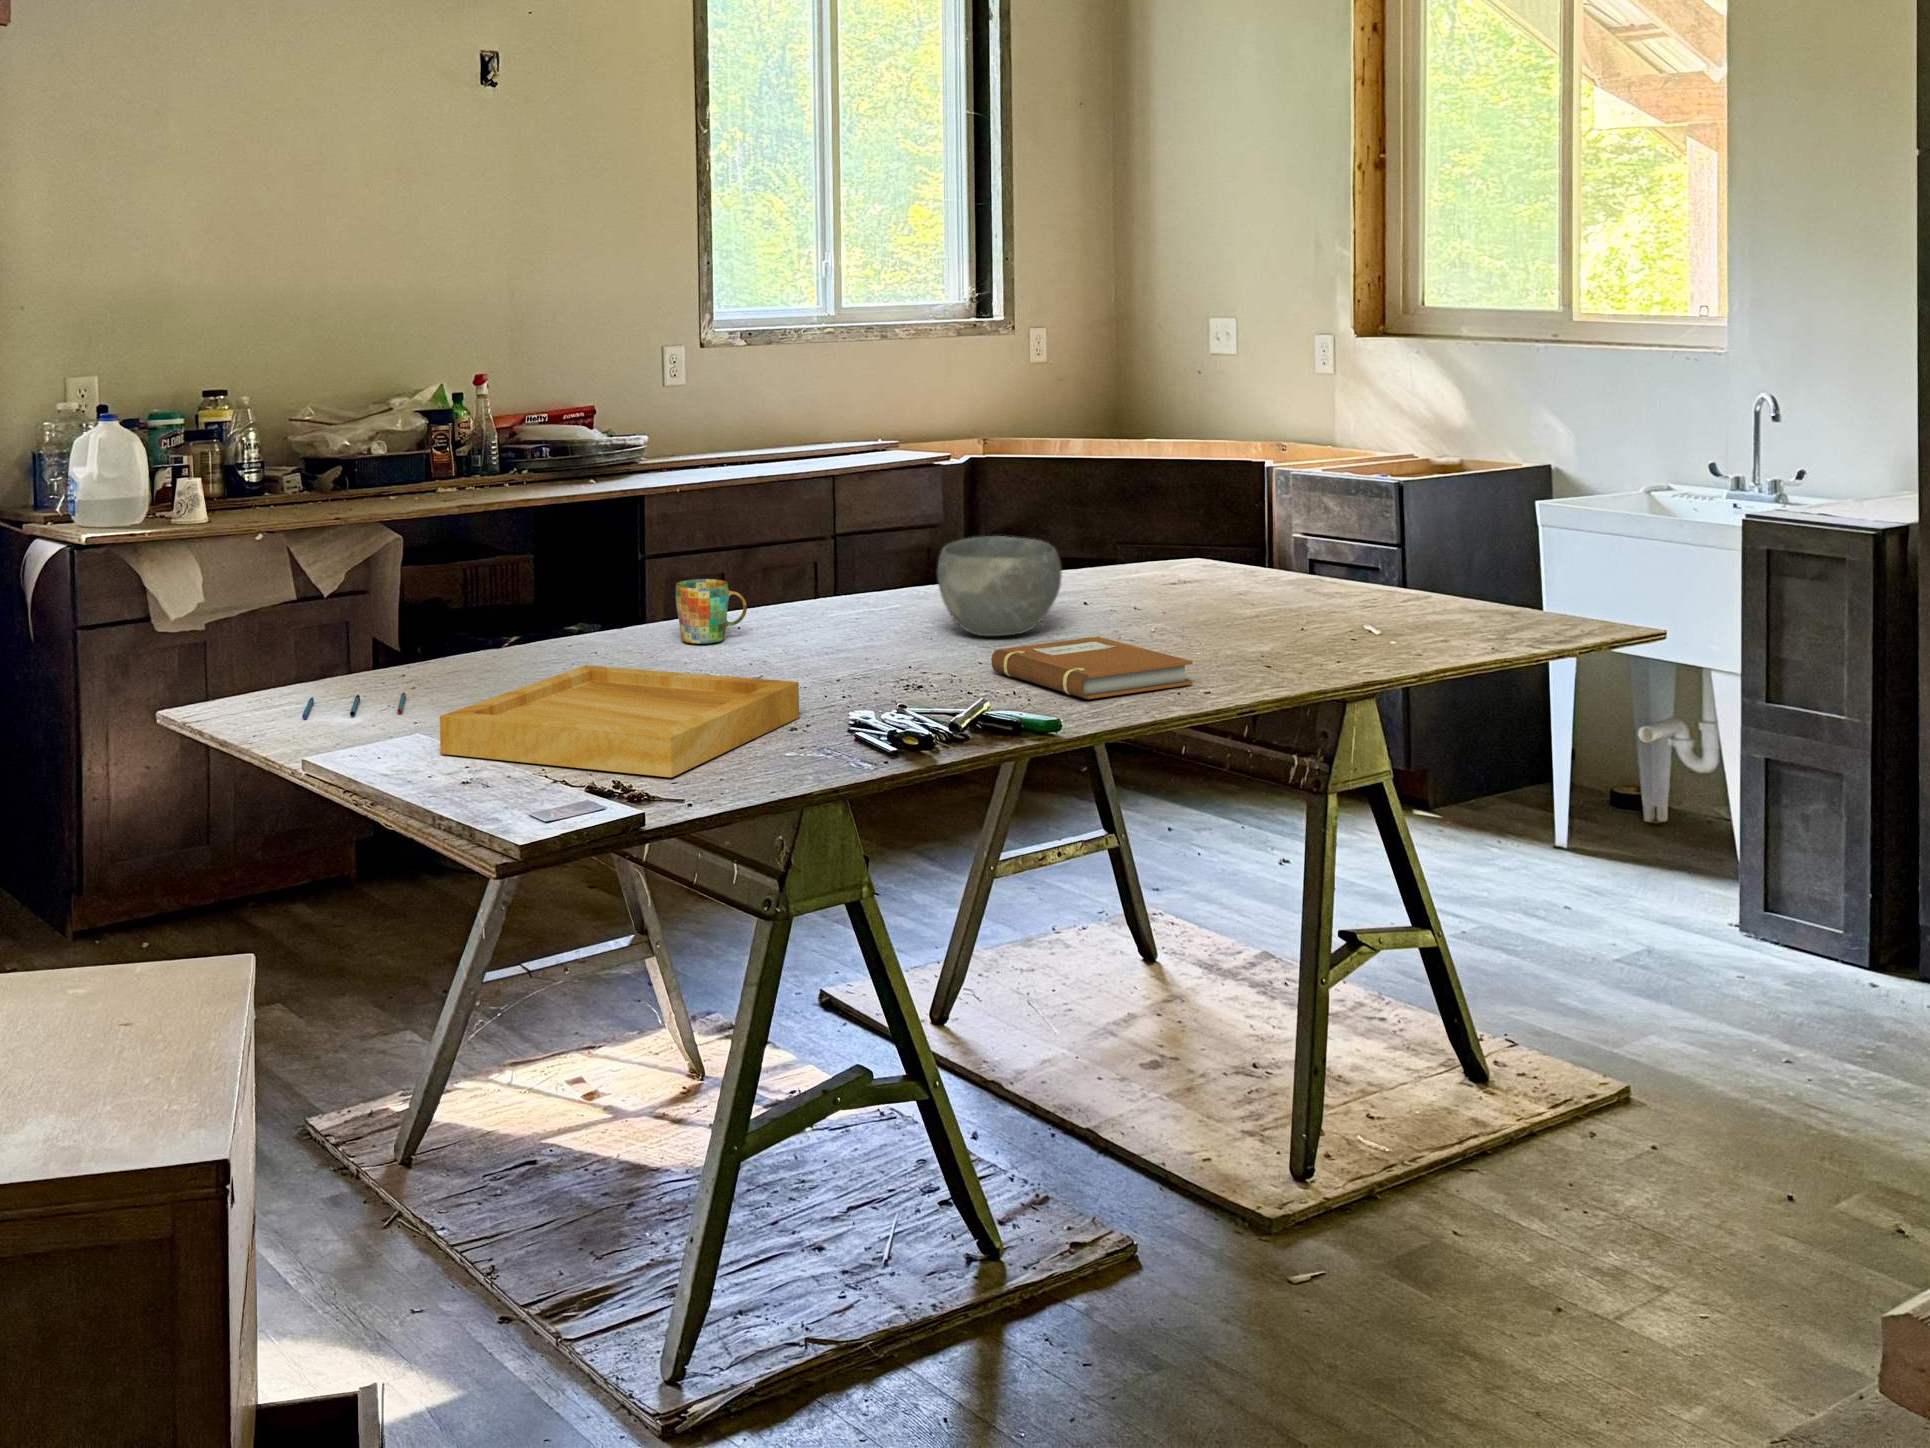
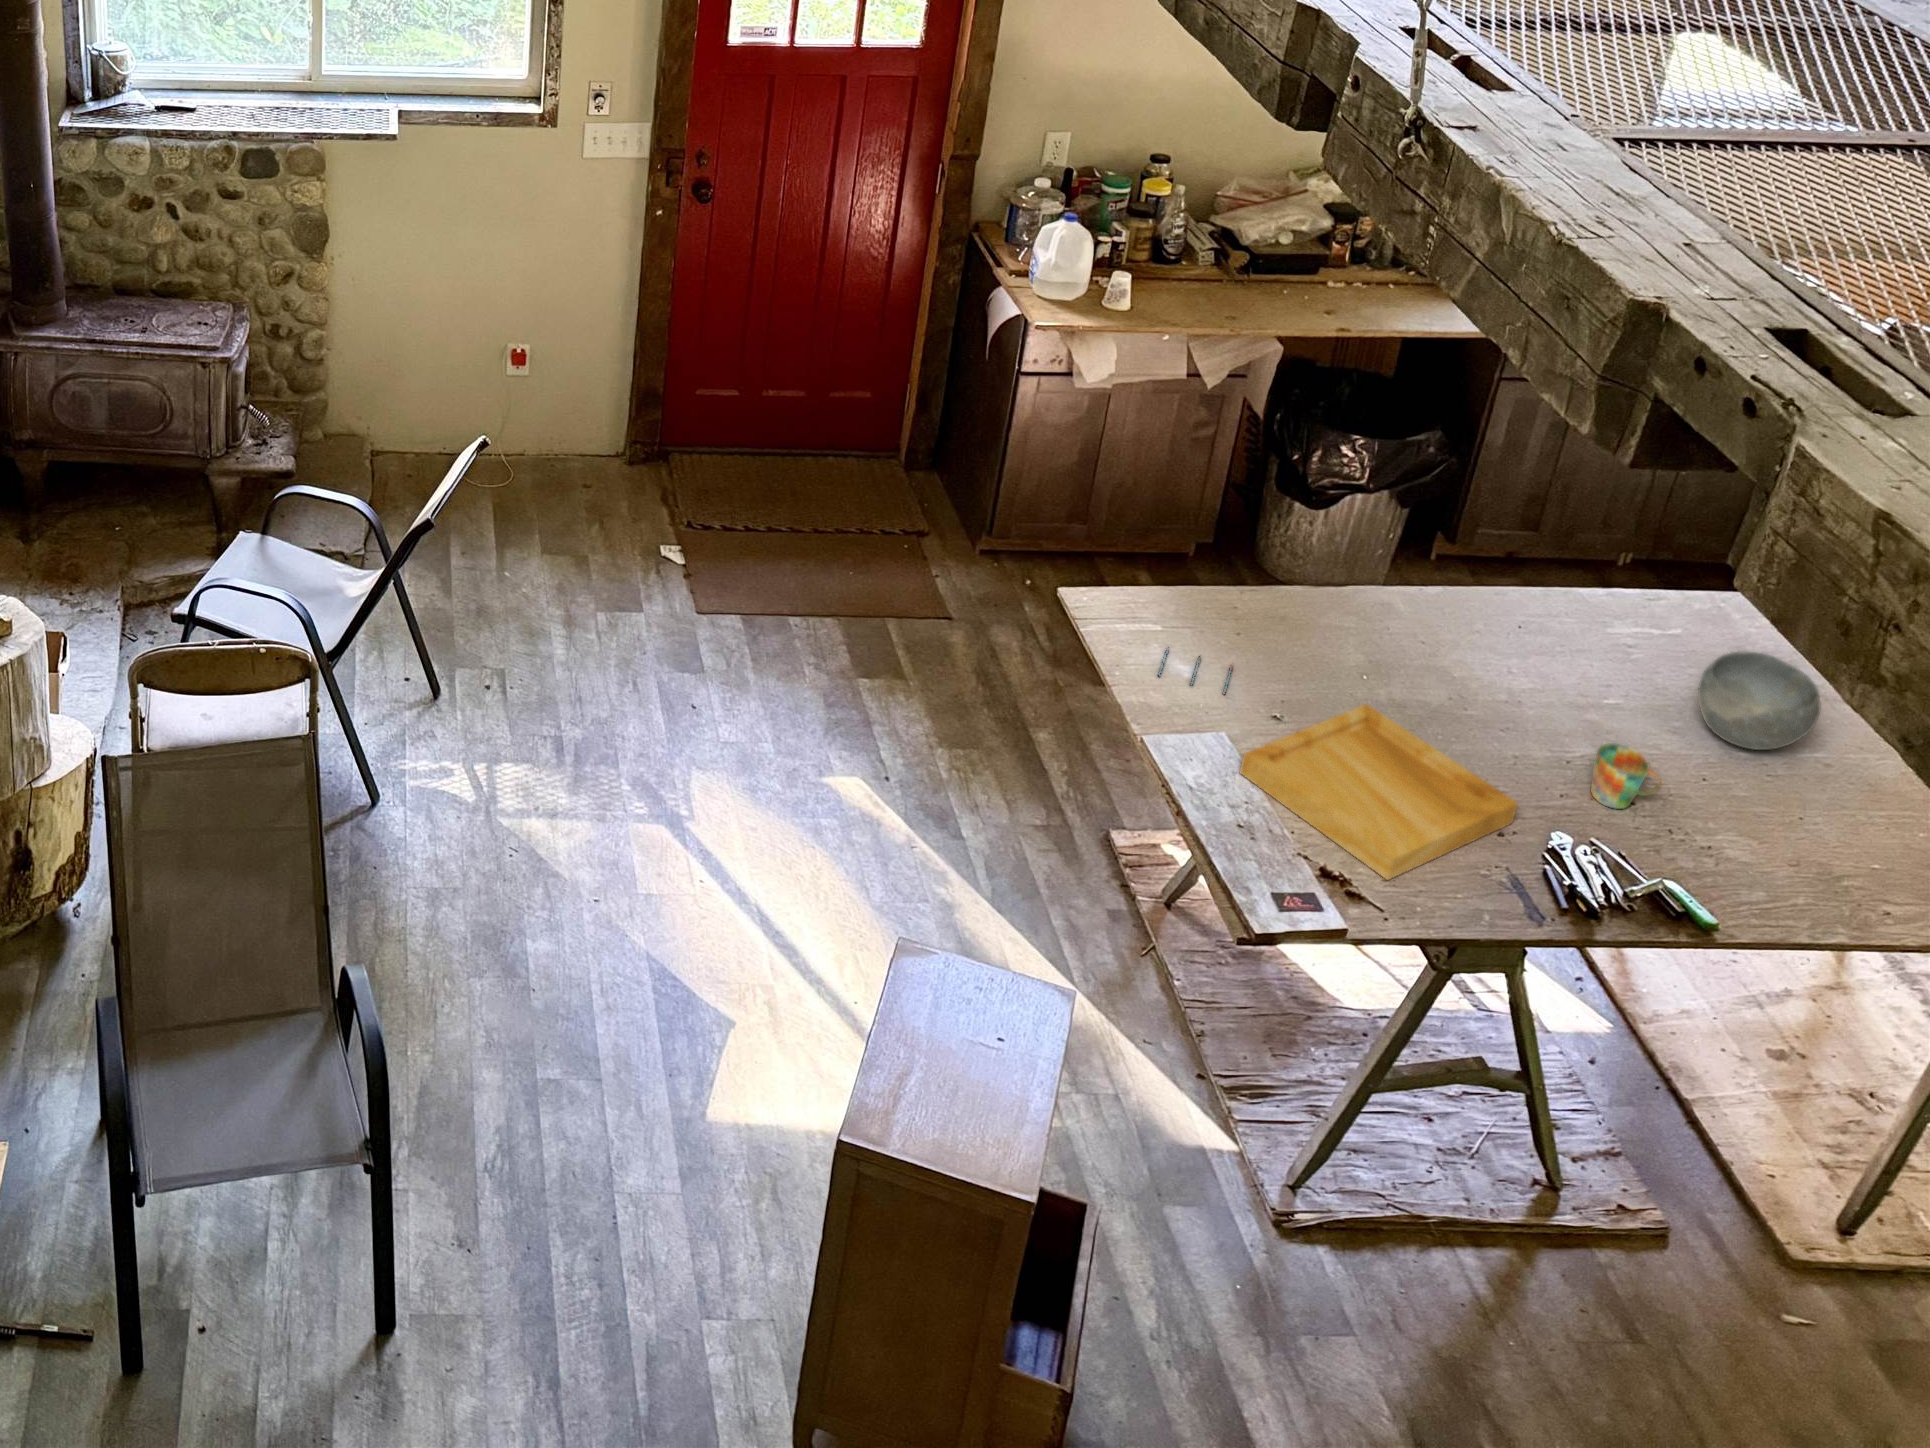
mug: present [676,579,747,644] -> present [1591,743,1661,809]
notebook: present [991,637,1193,699] -> none [1703,798,1877,905]

